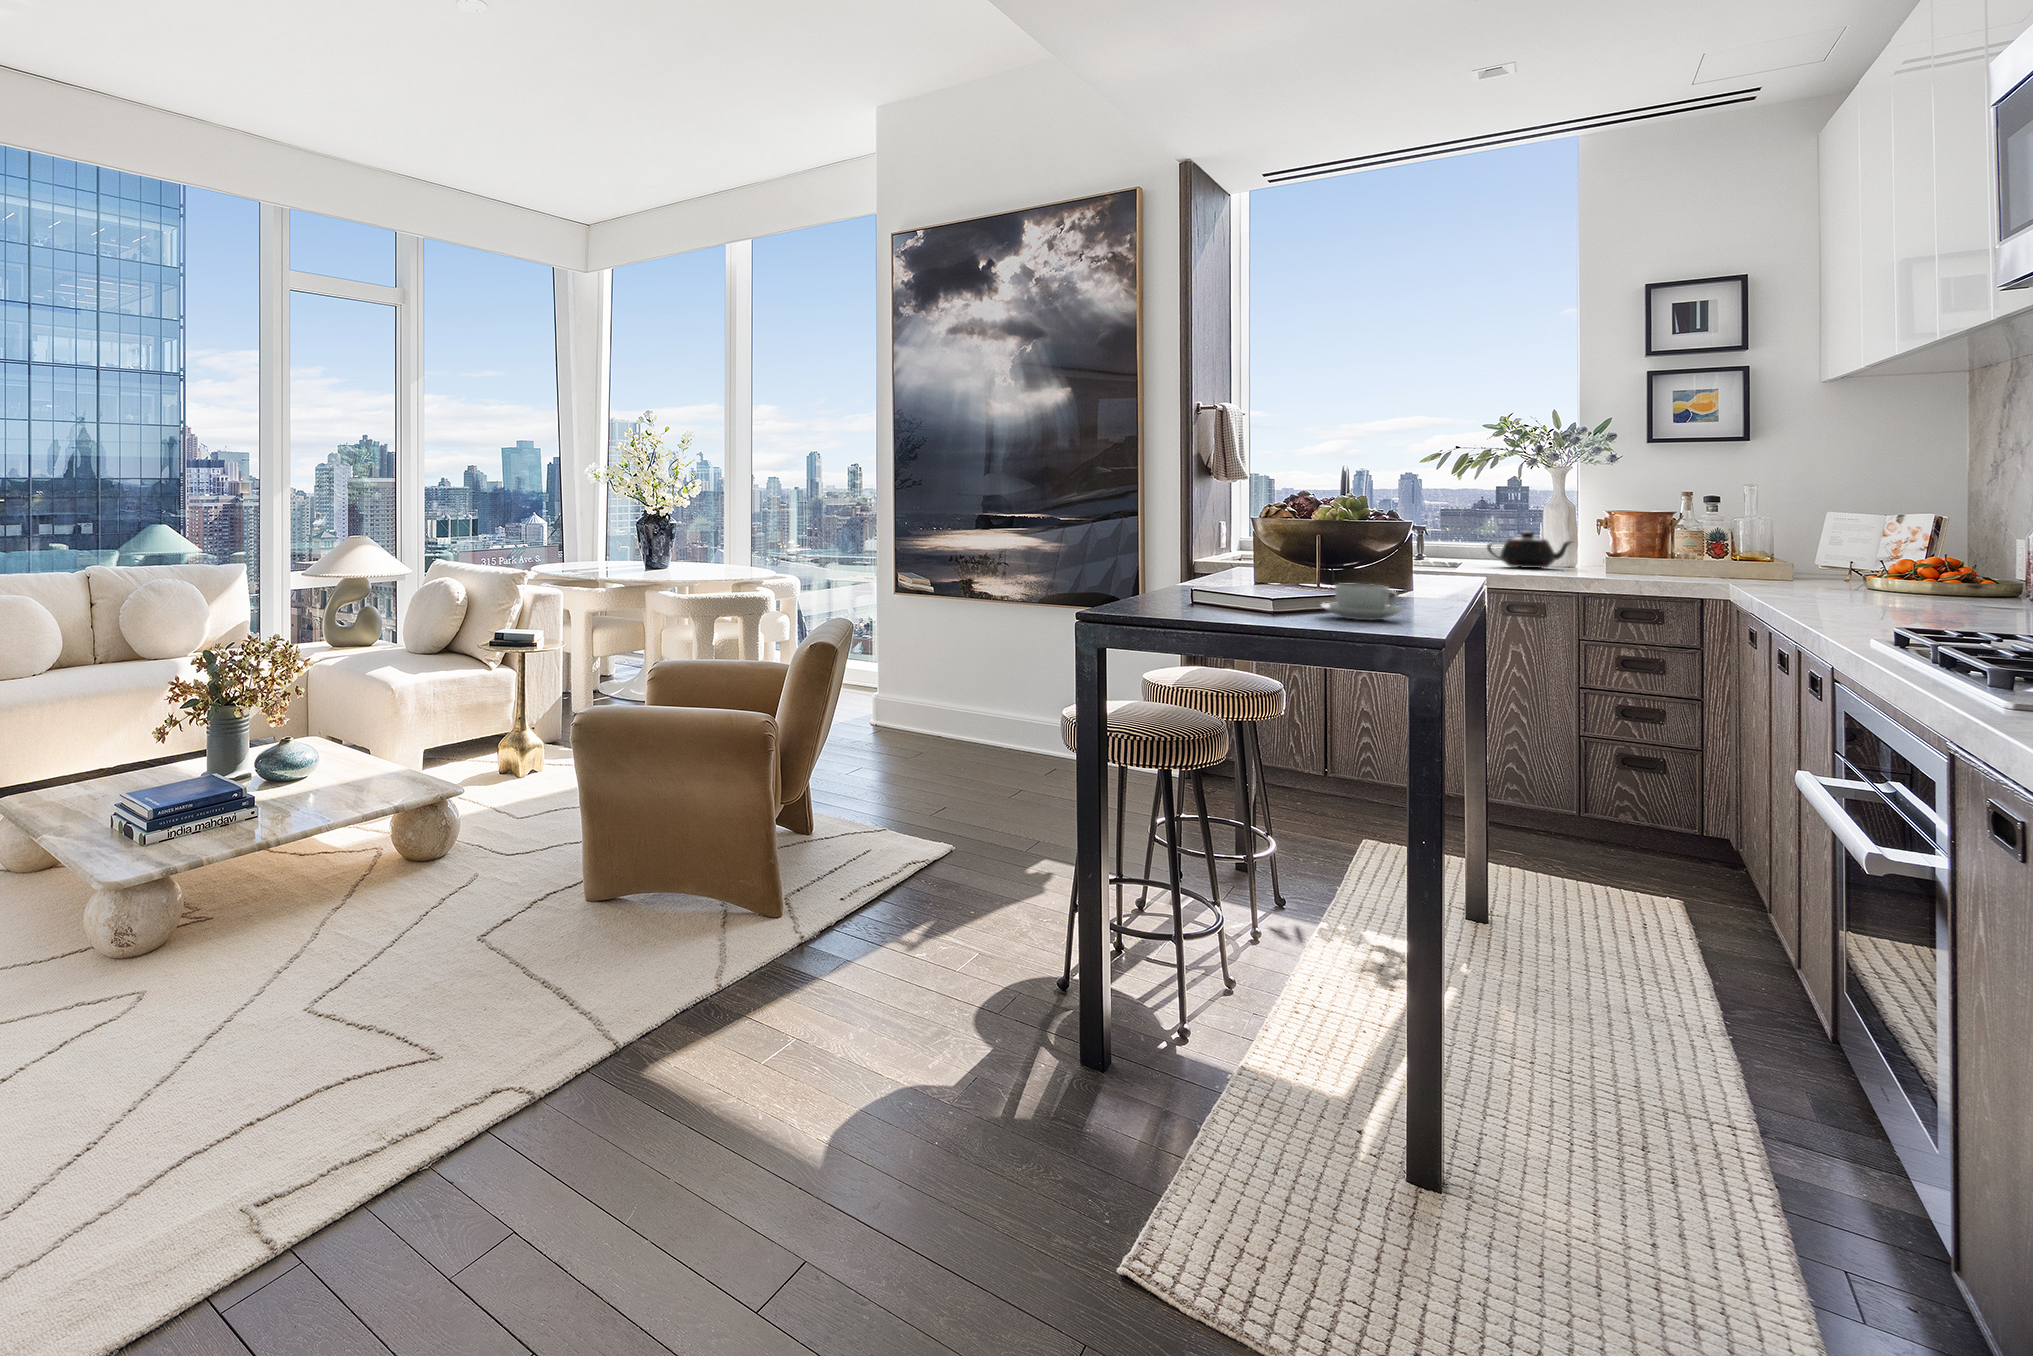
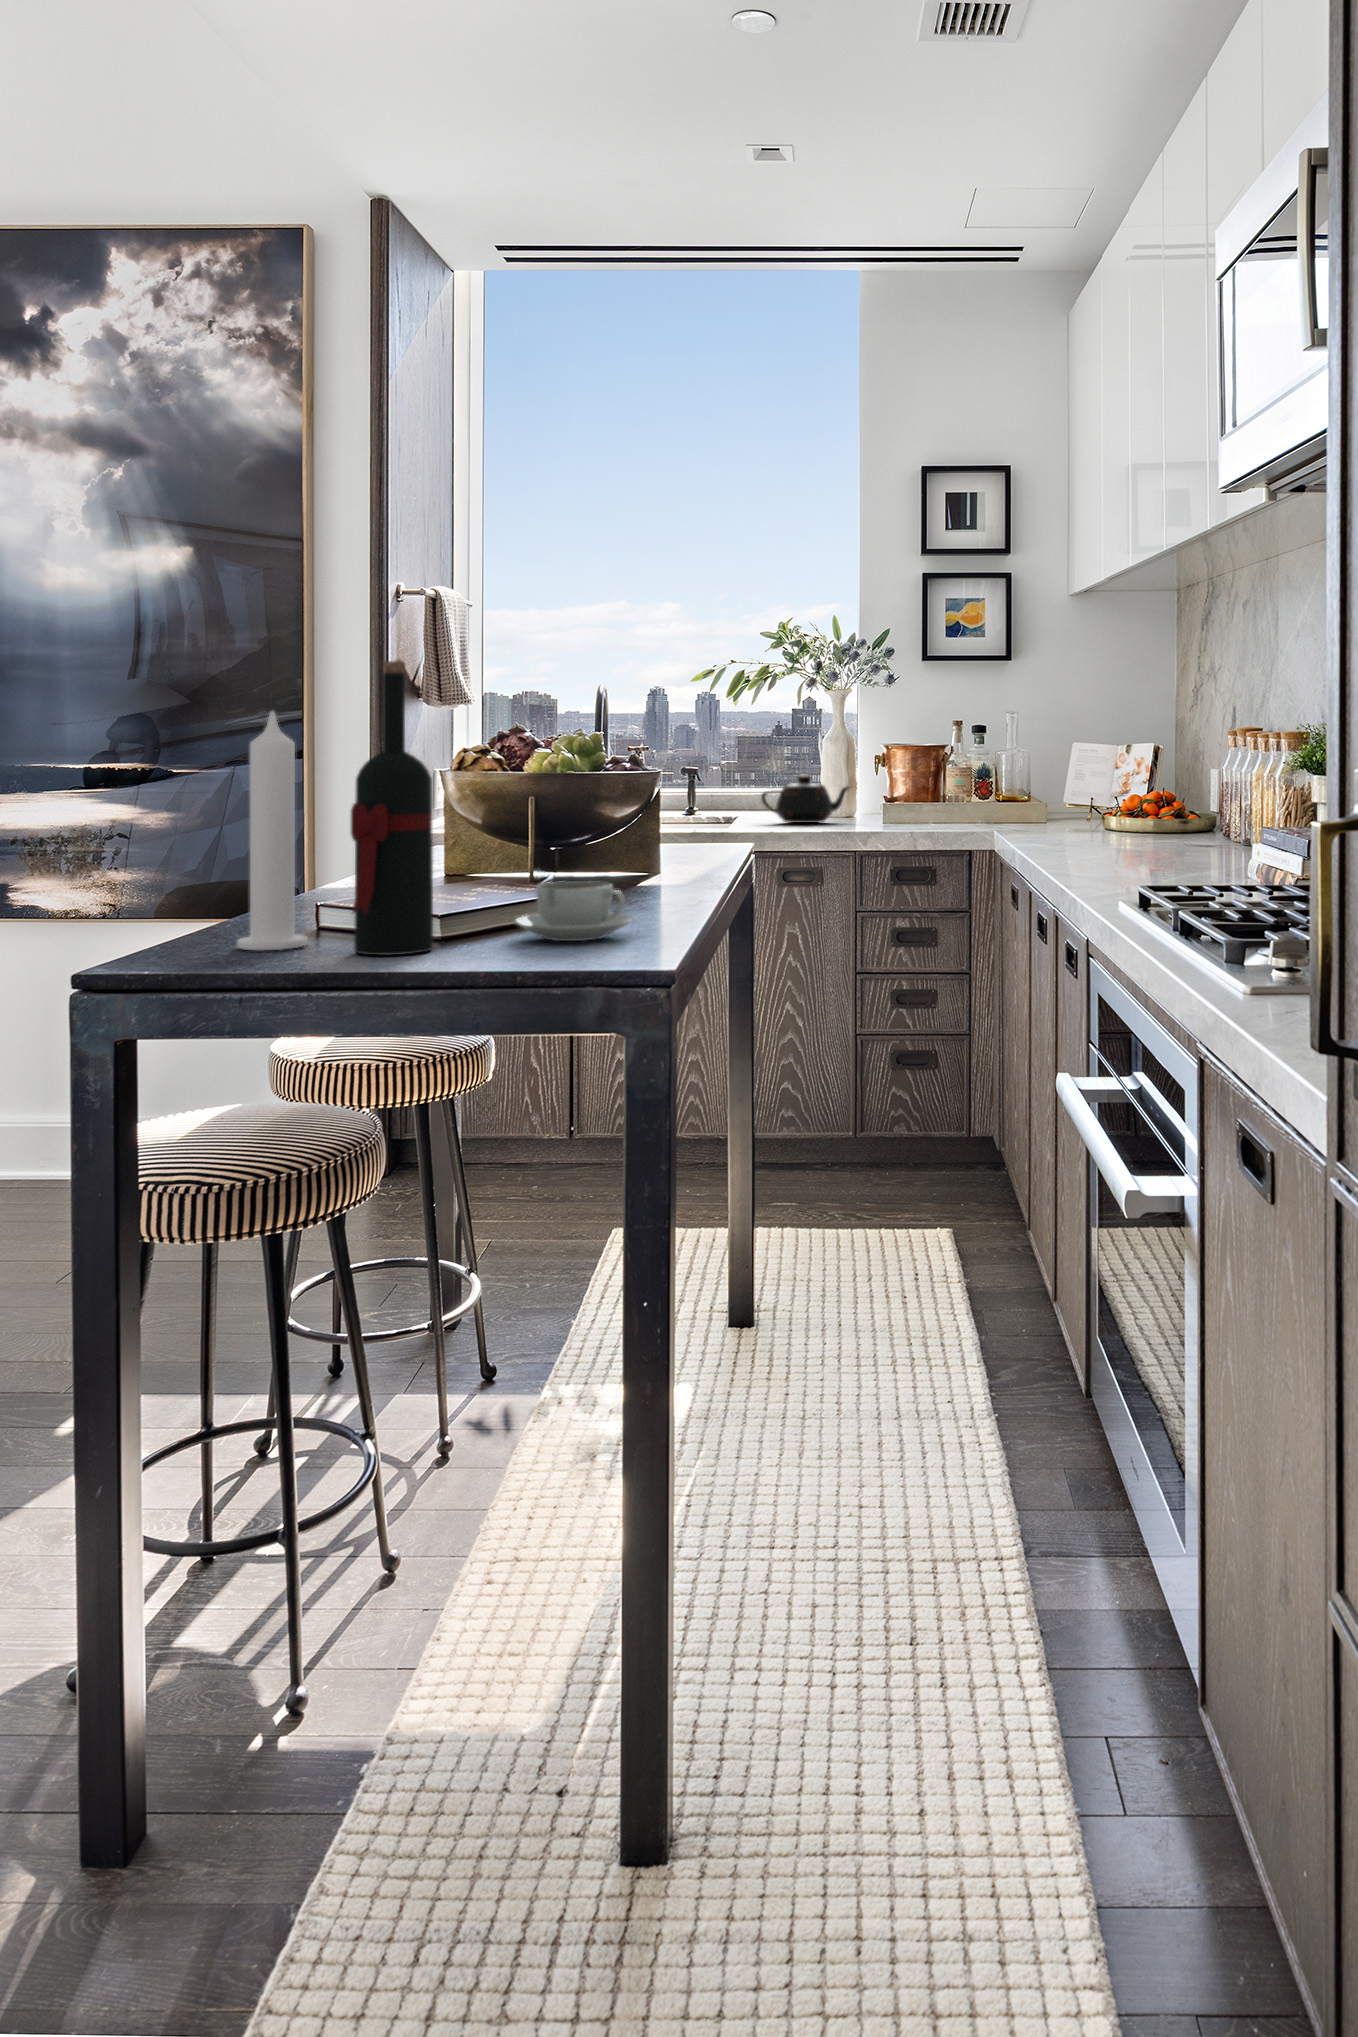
wine bottle: none [1219,450,1269,618] -> present [351,661,433,955]
candle: none [1150,479,1190,610] -> present [237,712,308,950]

